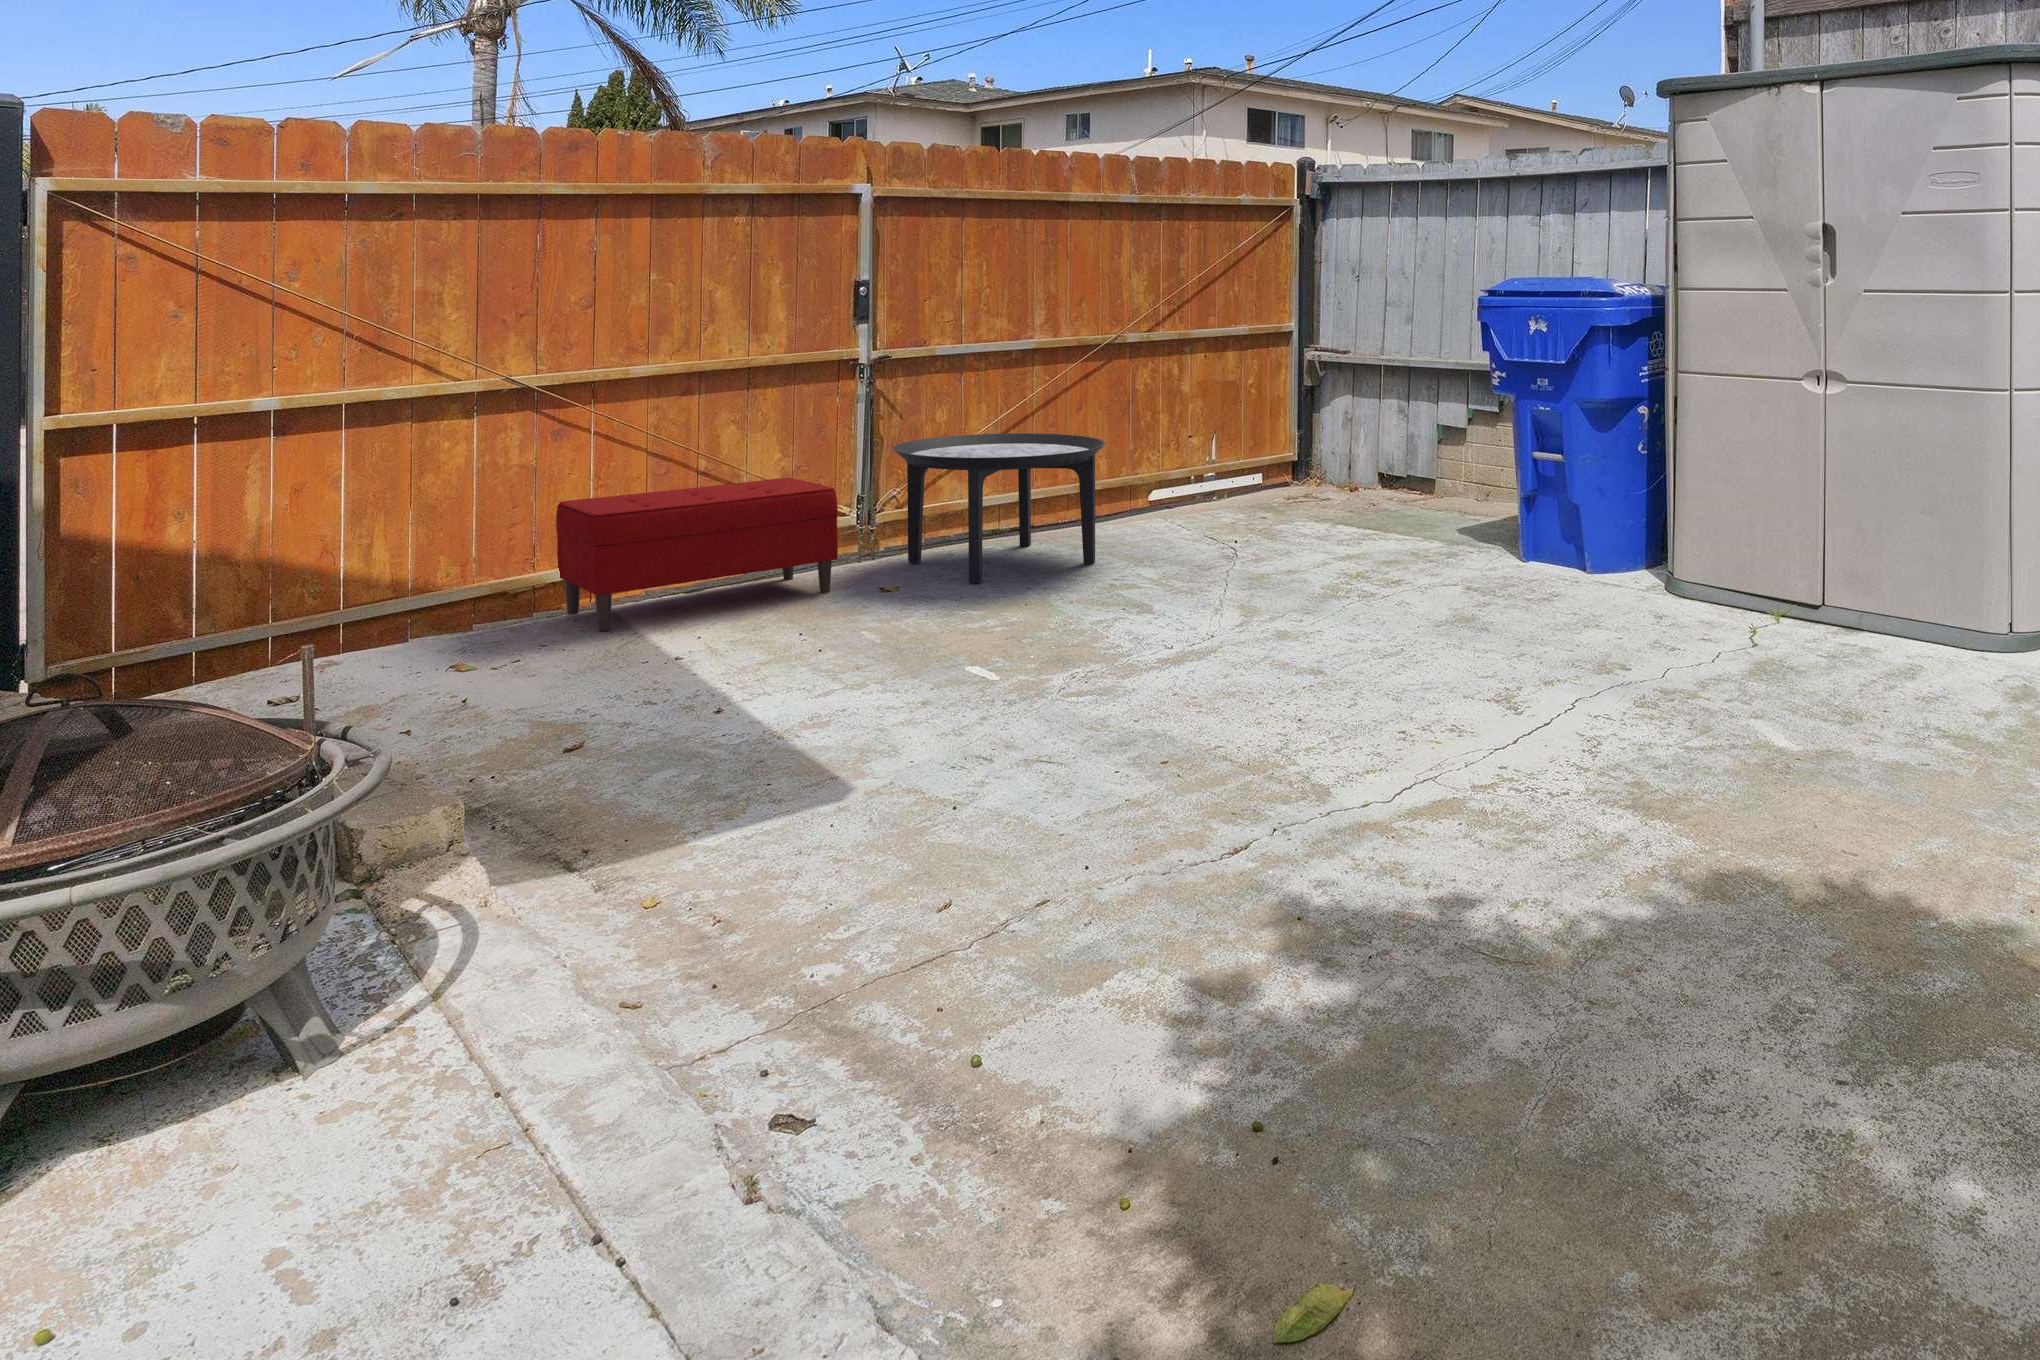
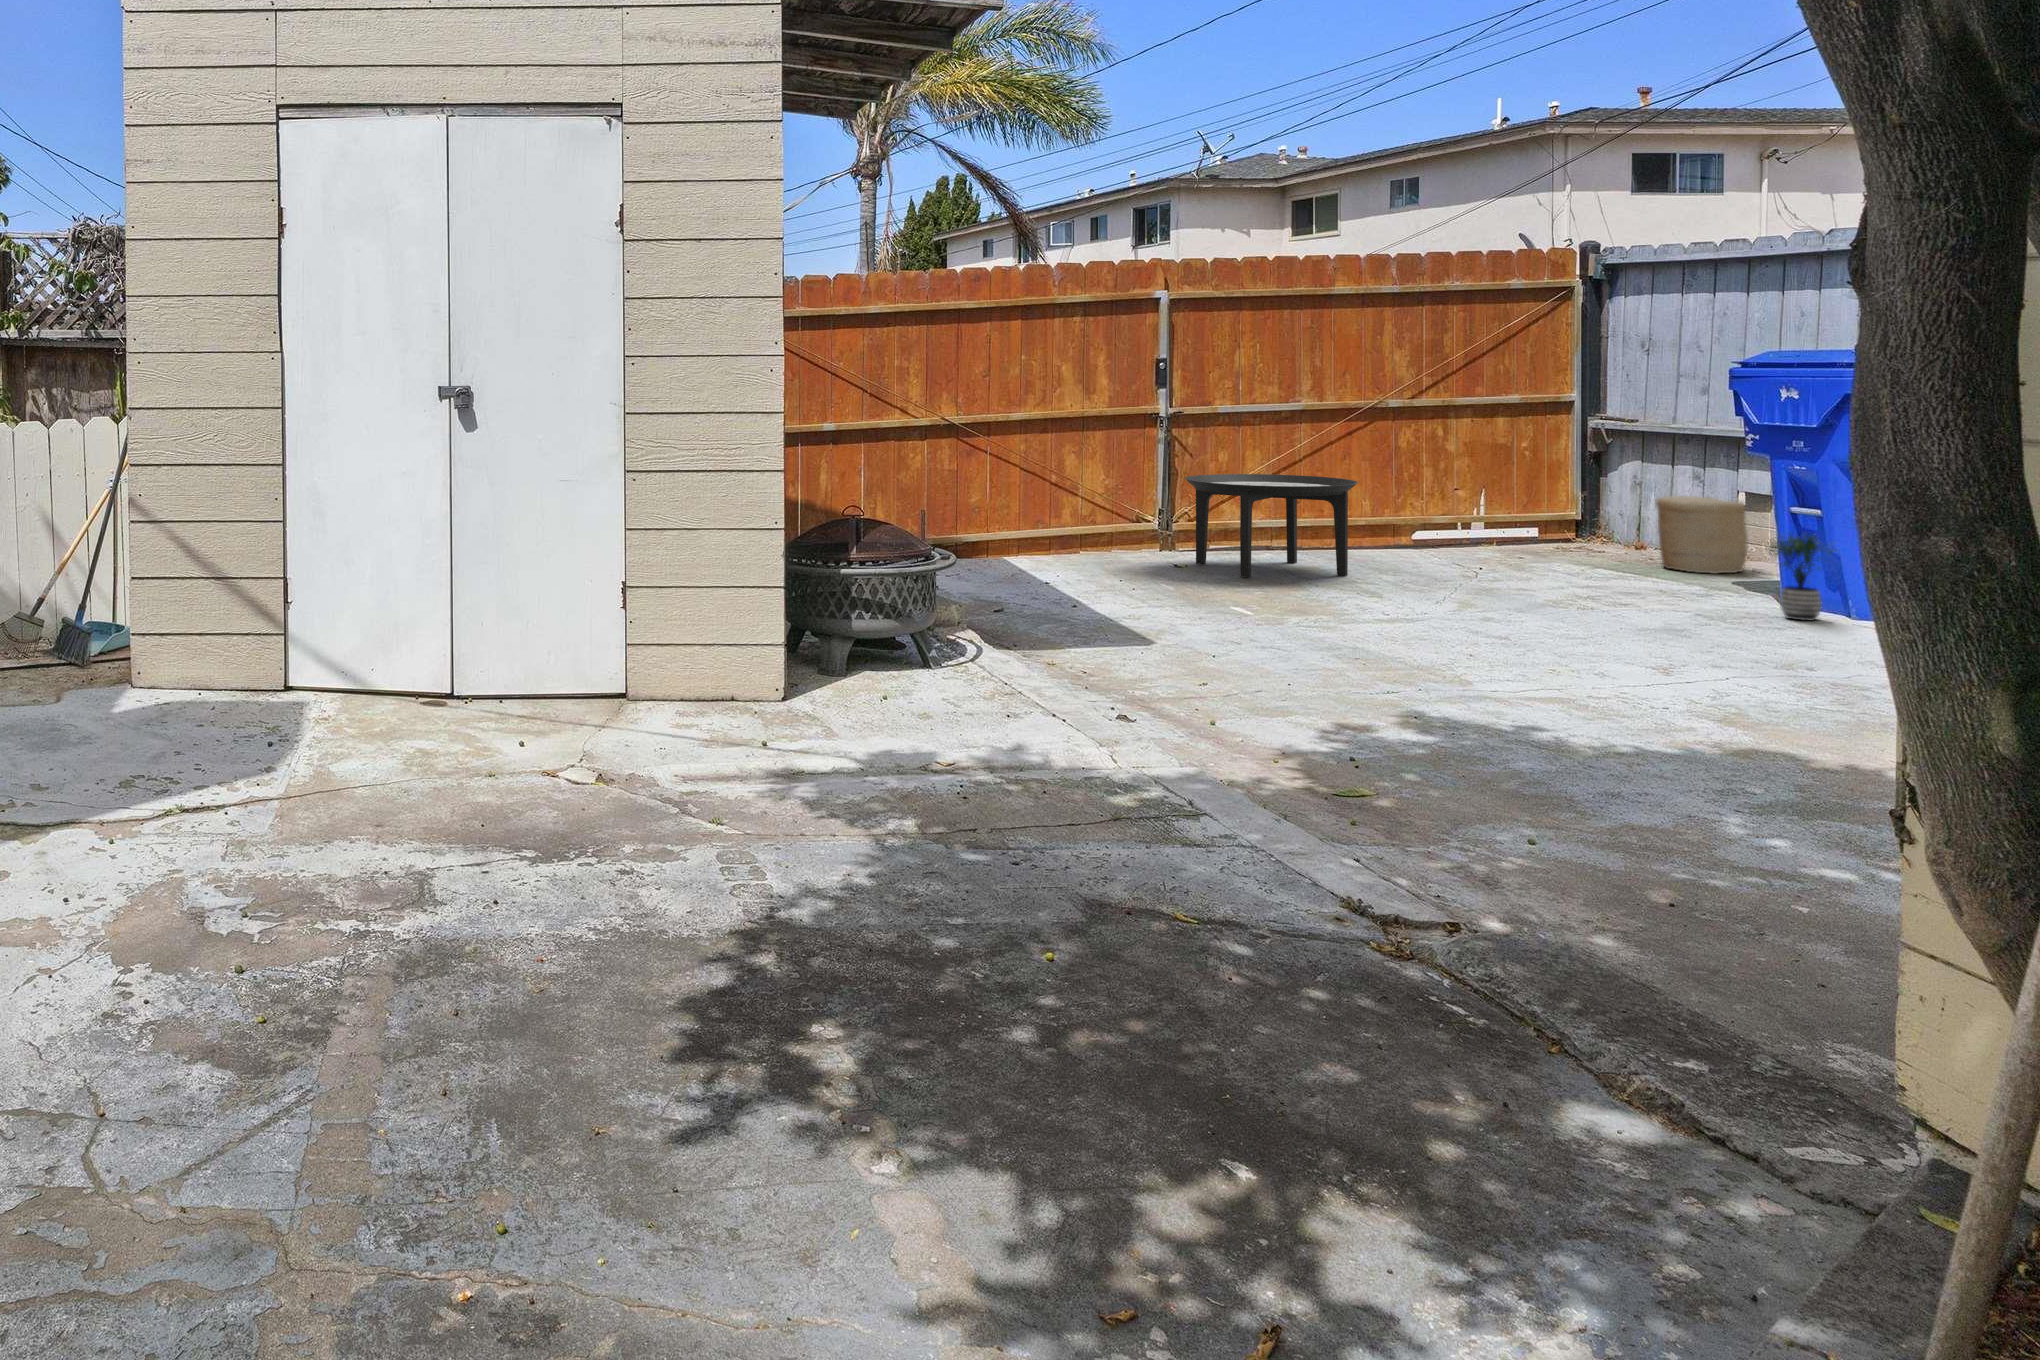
woven basket: none [1379,433,1457,516] -> present [1656,496,1748,574]
bench: present [556,478,838,631] -> none [966,495,1144,577]
potted plant: none [1518,480,1589,581] -> present [1766,533,1837,621]

